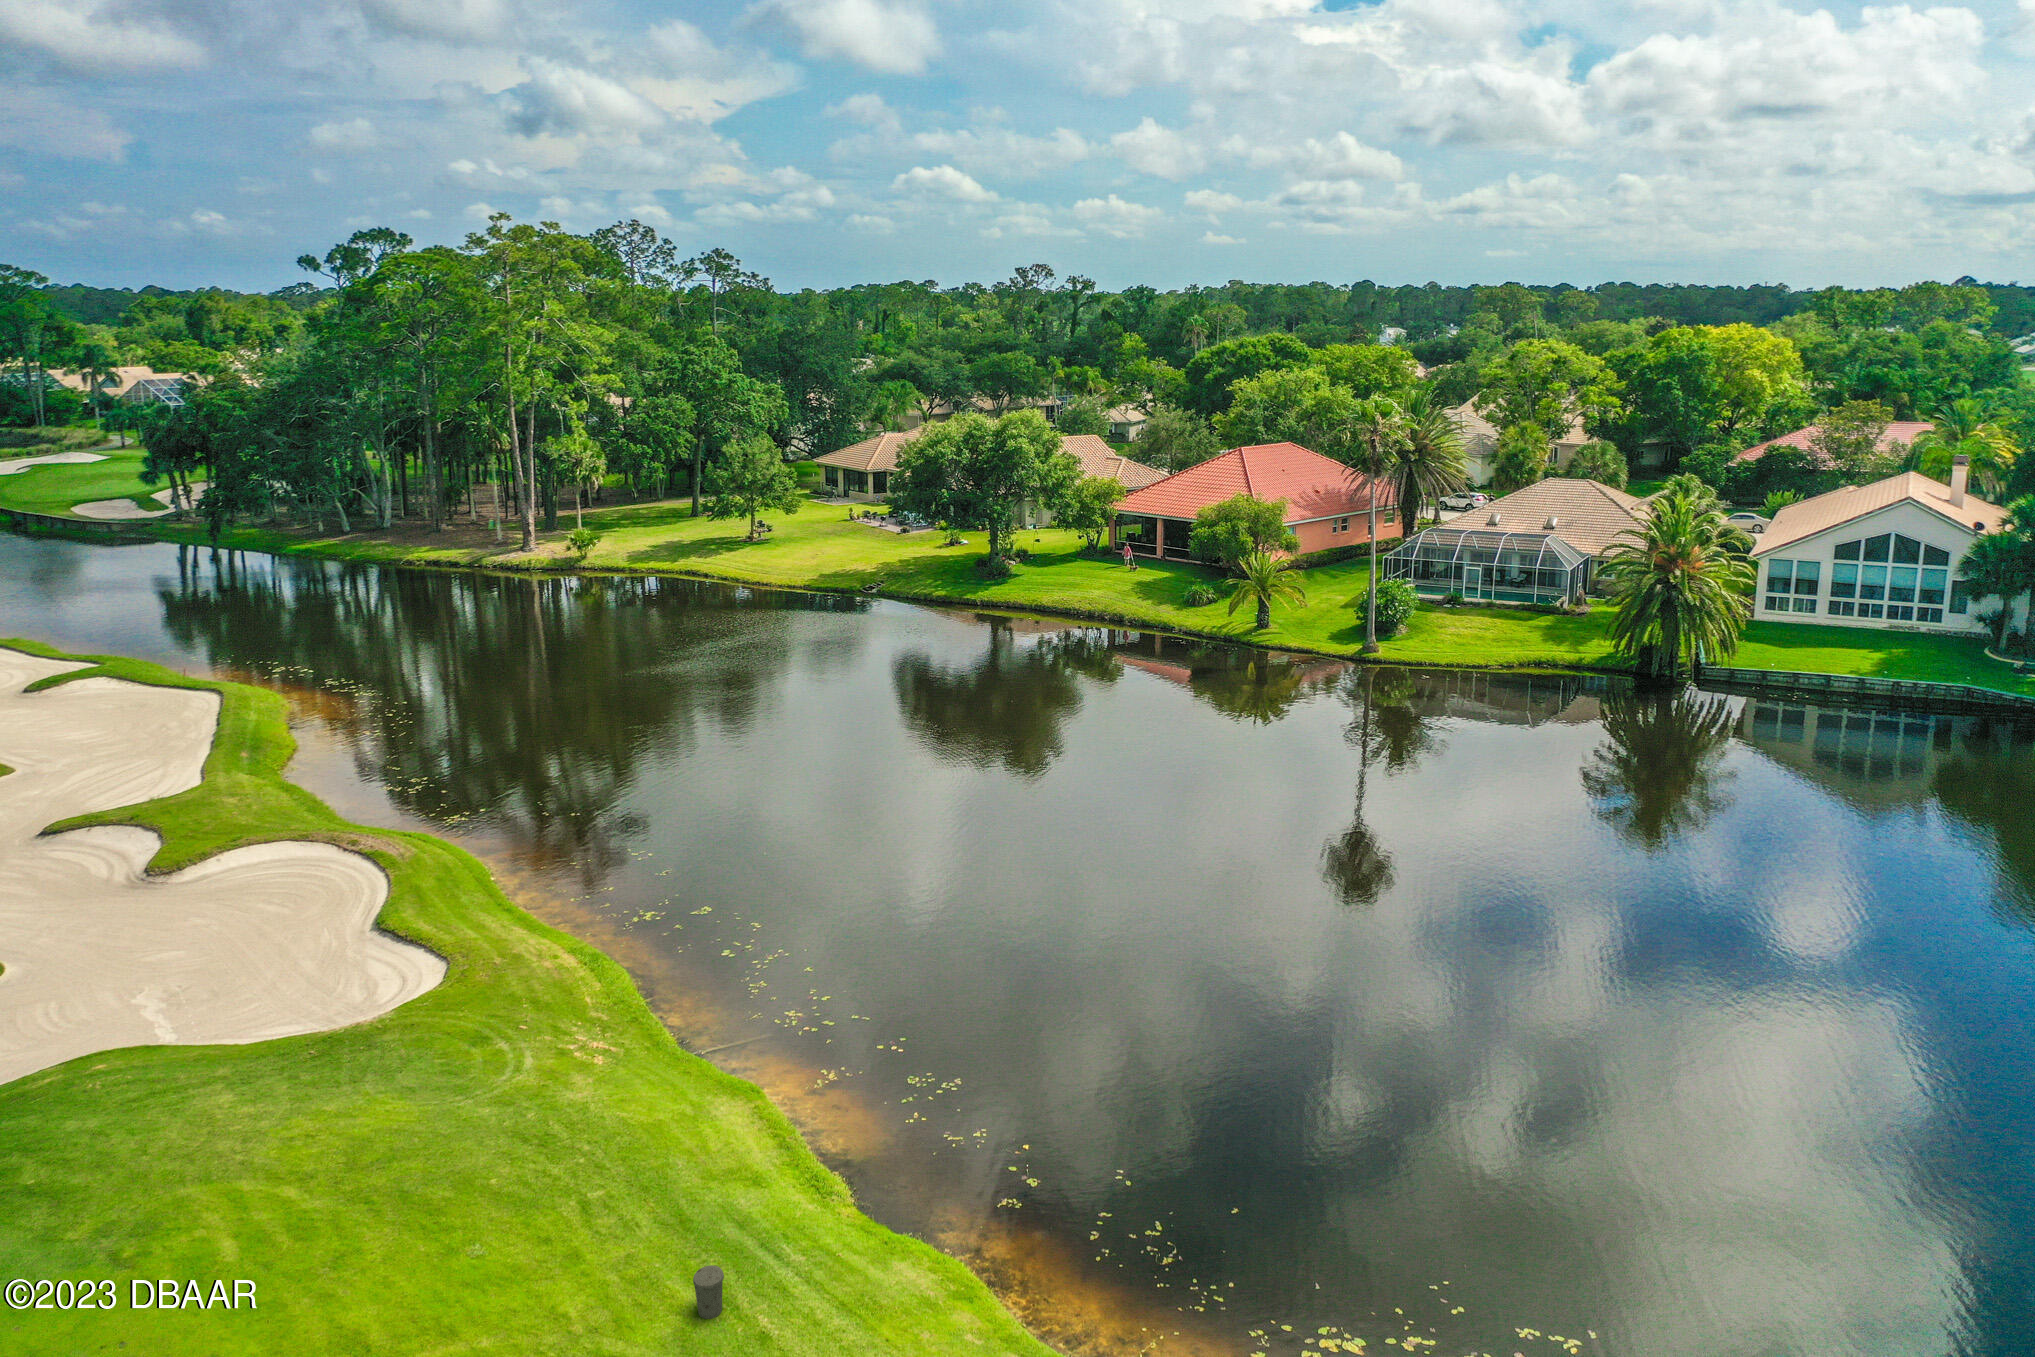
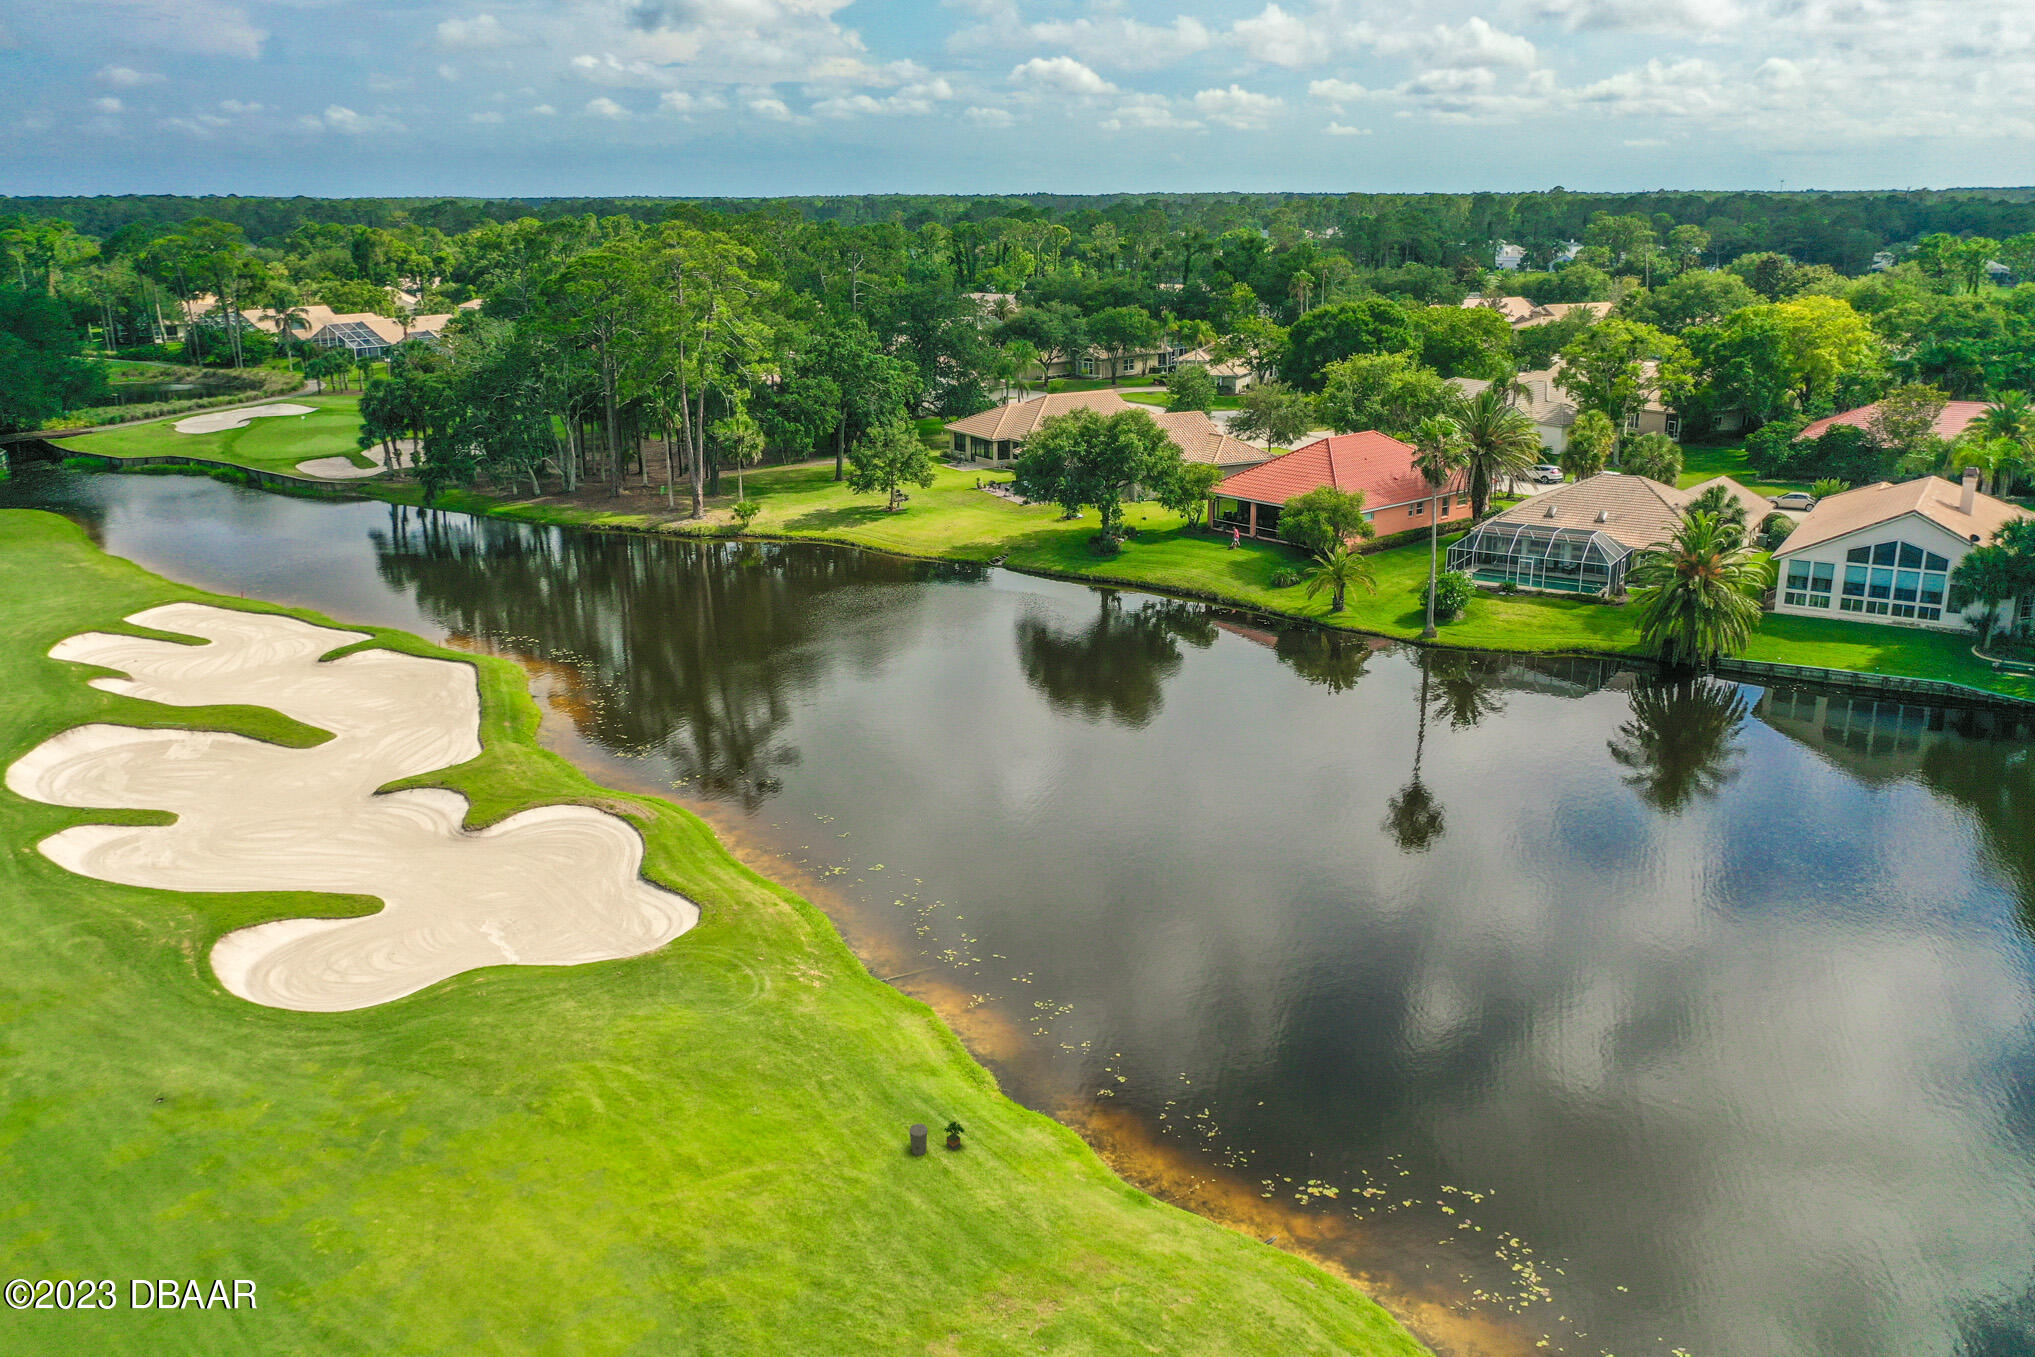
potted tree: none [751,1258,785,1309] -> present [944,1121,965,1151]

